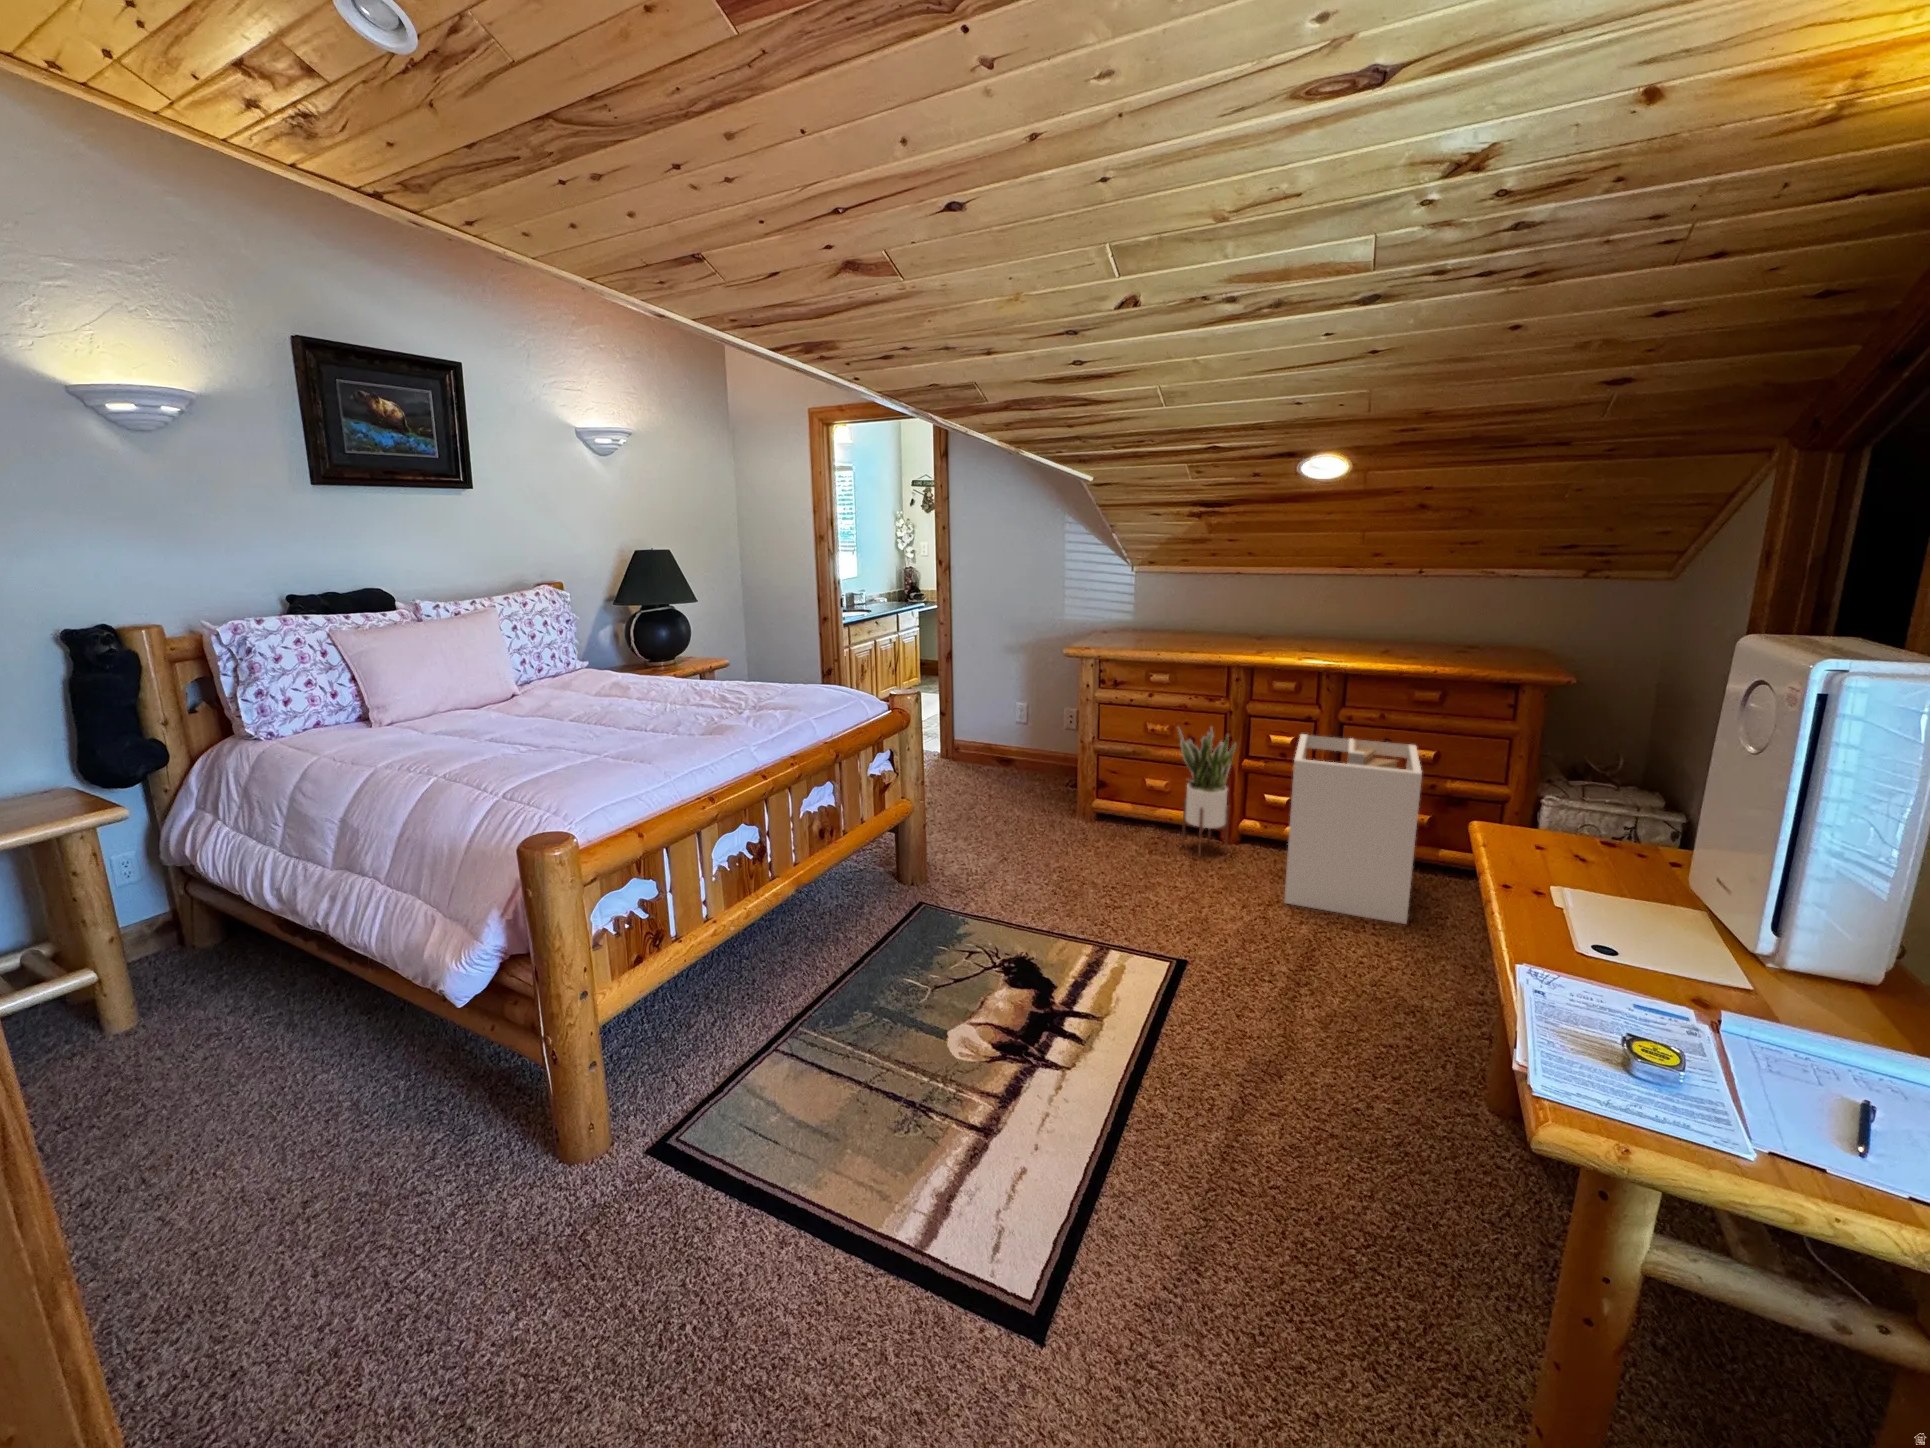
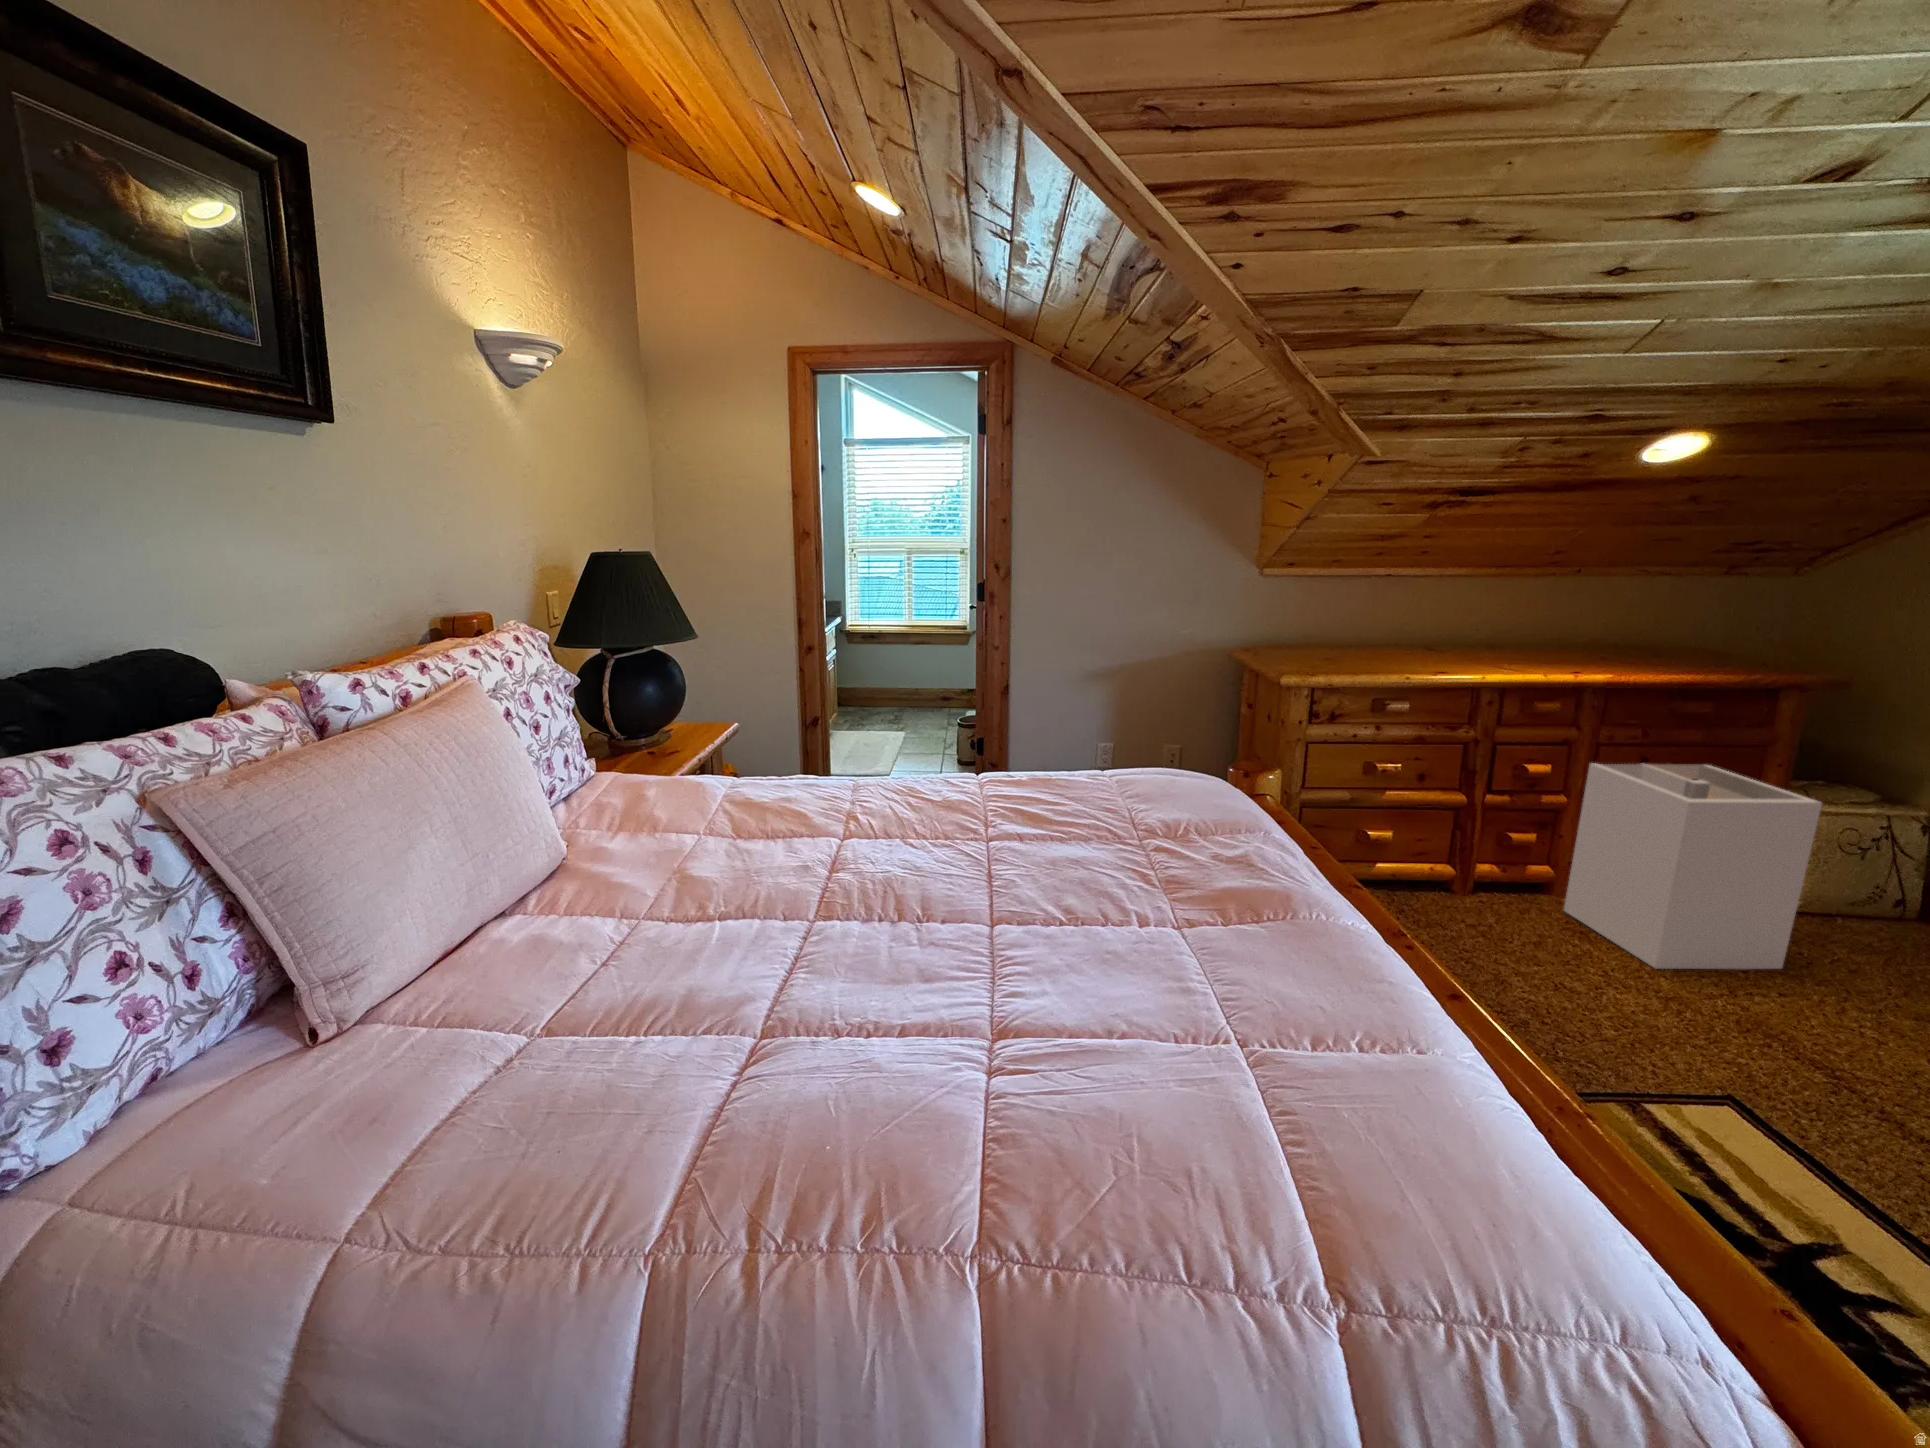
potted plant: present [1177,727,1236,857] -> none [1432,763,1498,921]

